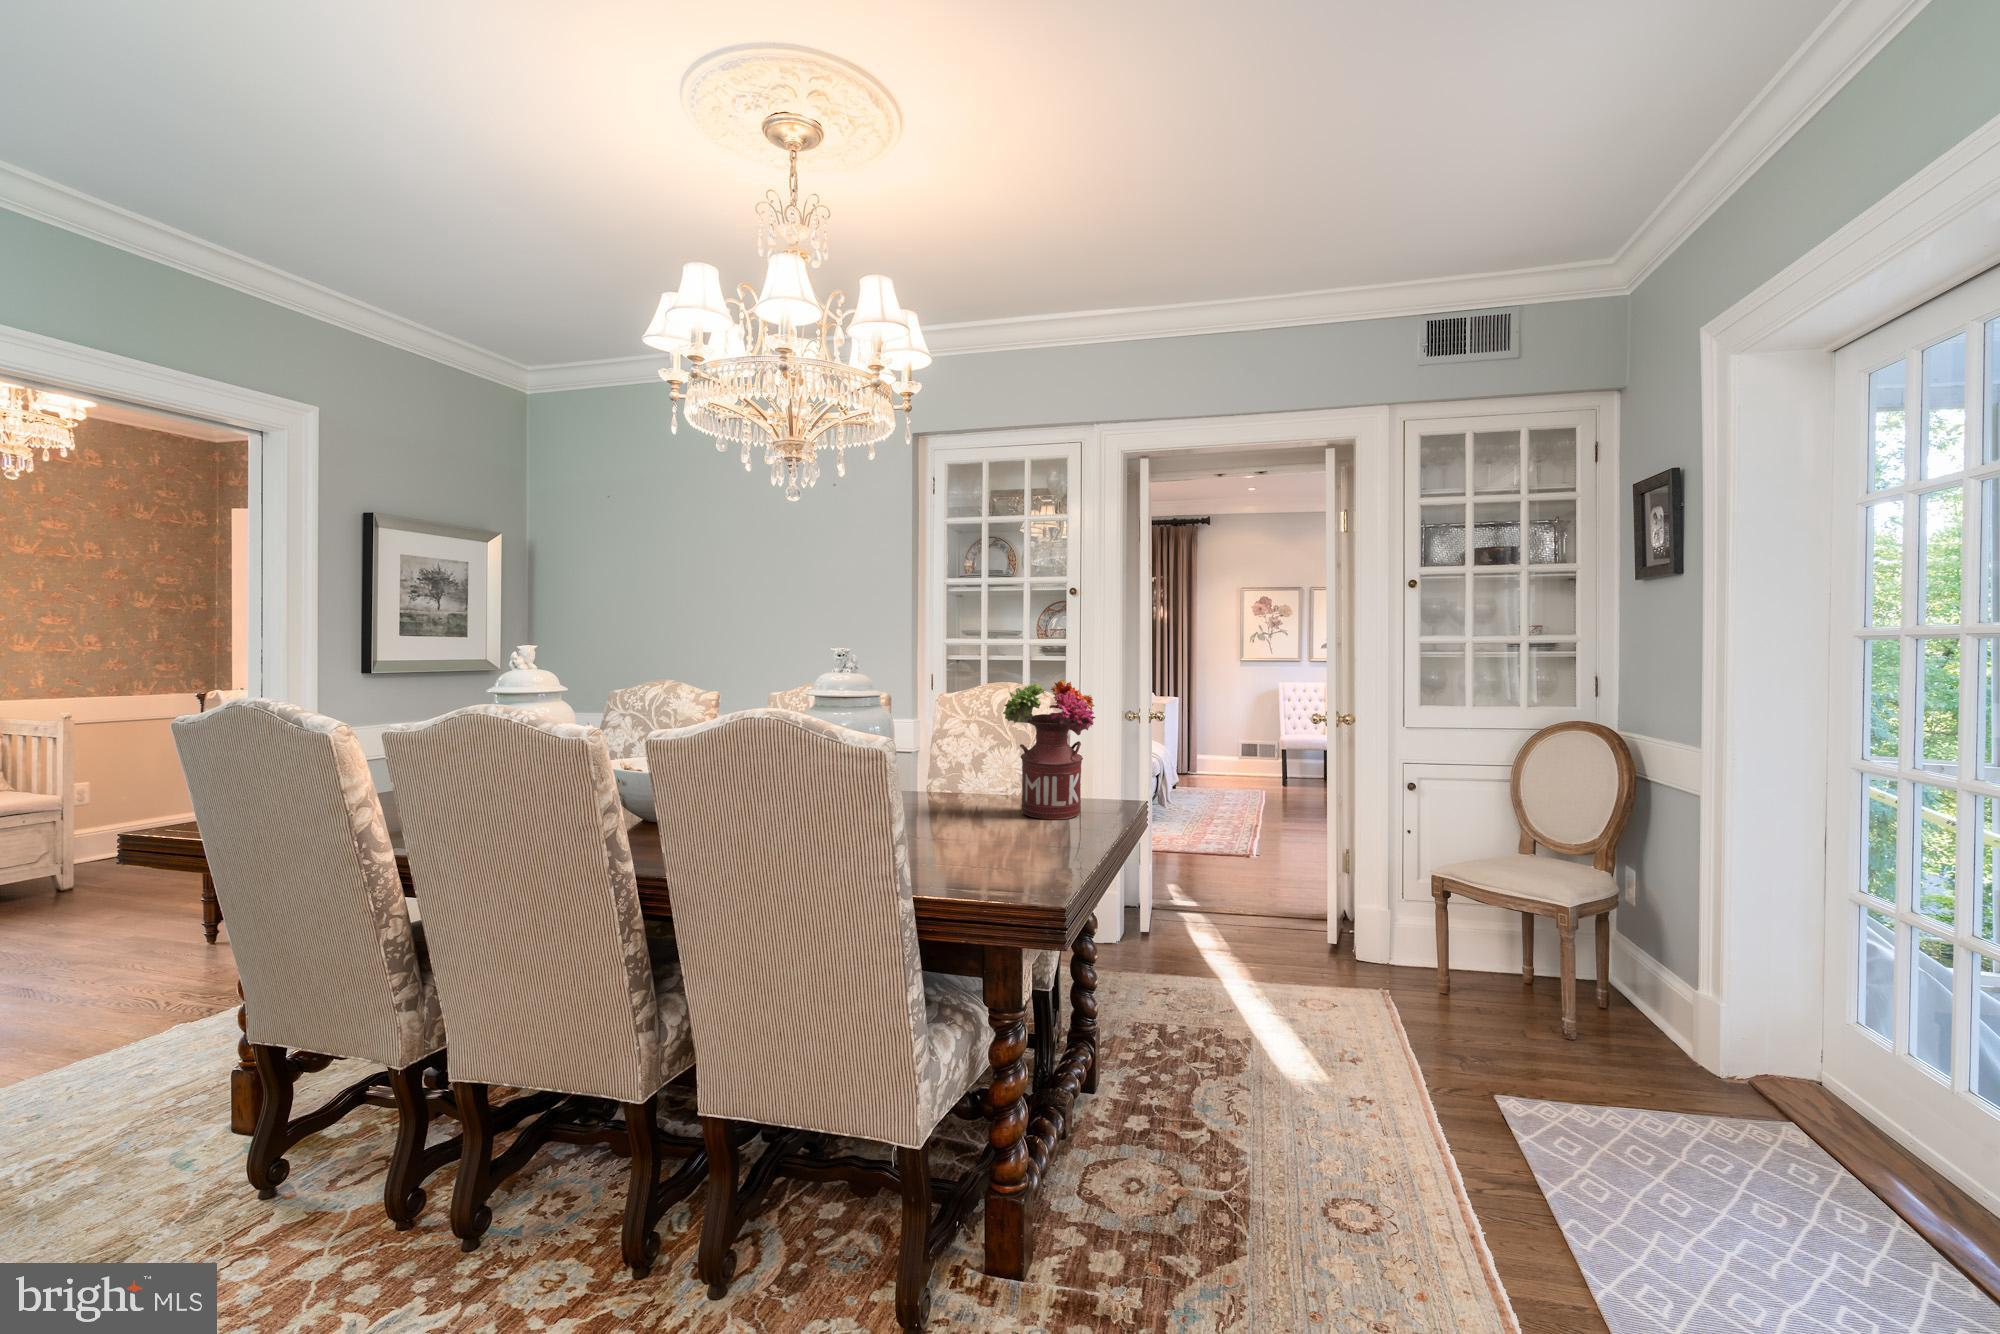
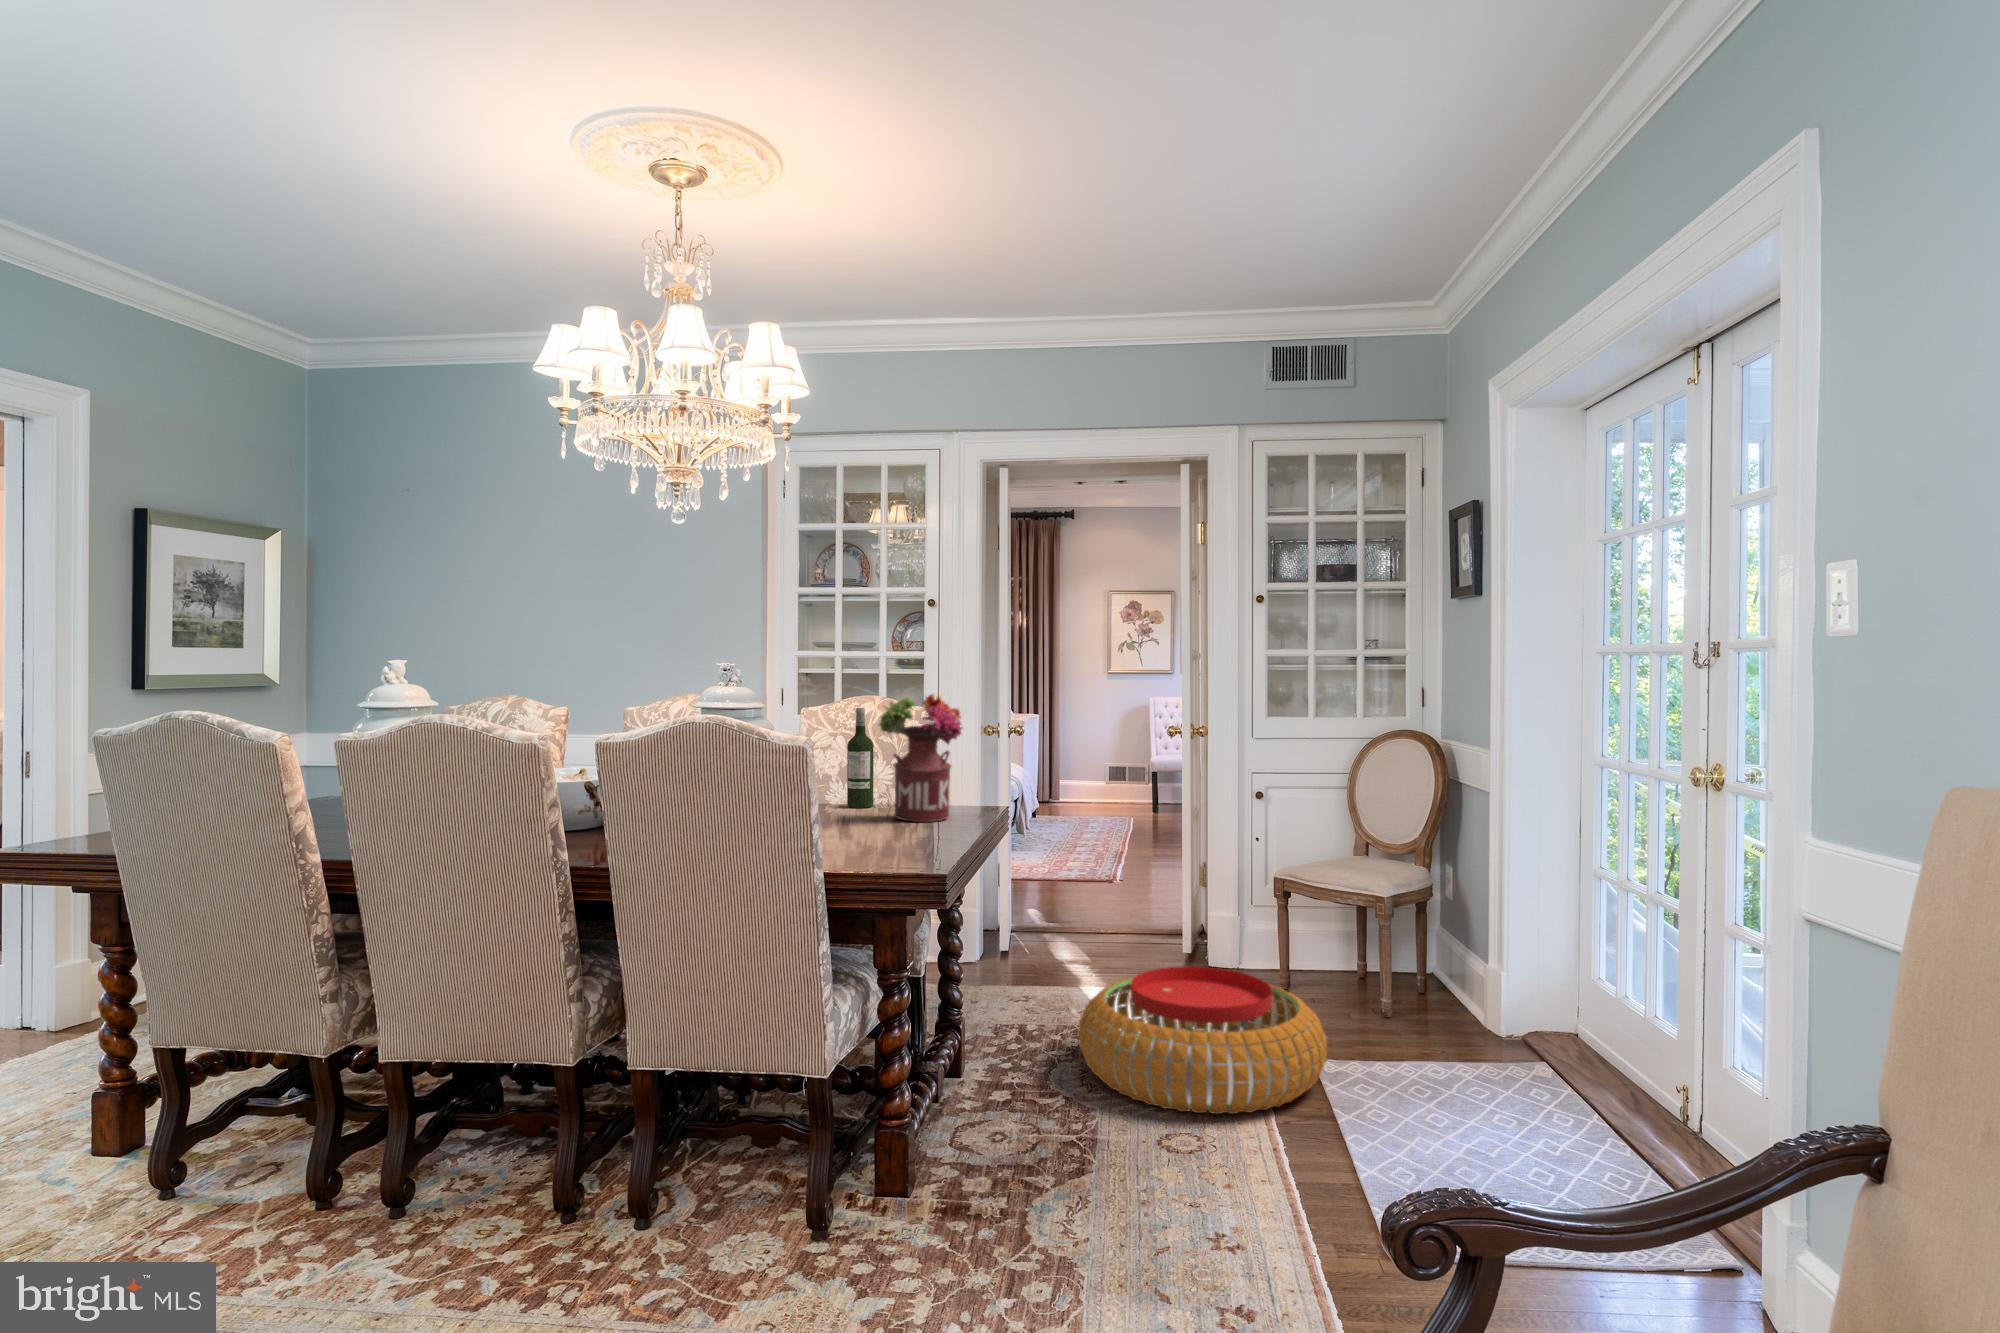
wine bottle: none [977,694,1004,798] -> present [847,708,874,808]
pouf: none [1224,980,1524,1174] -> present [1078,966,1327,1114]

